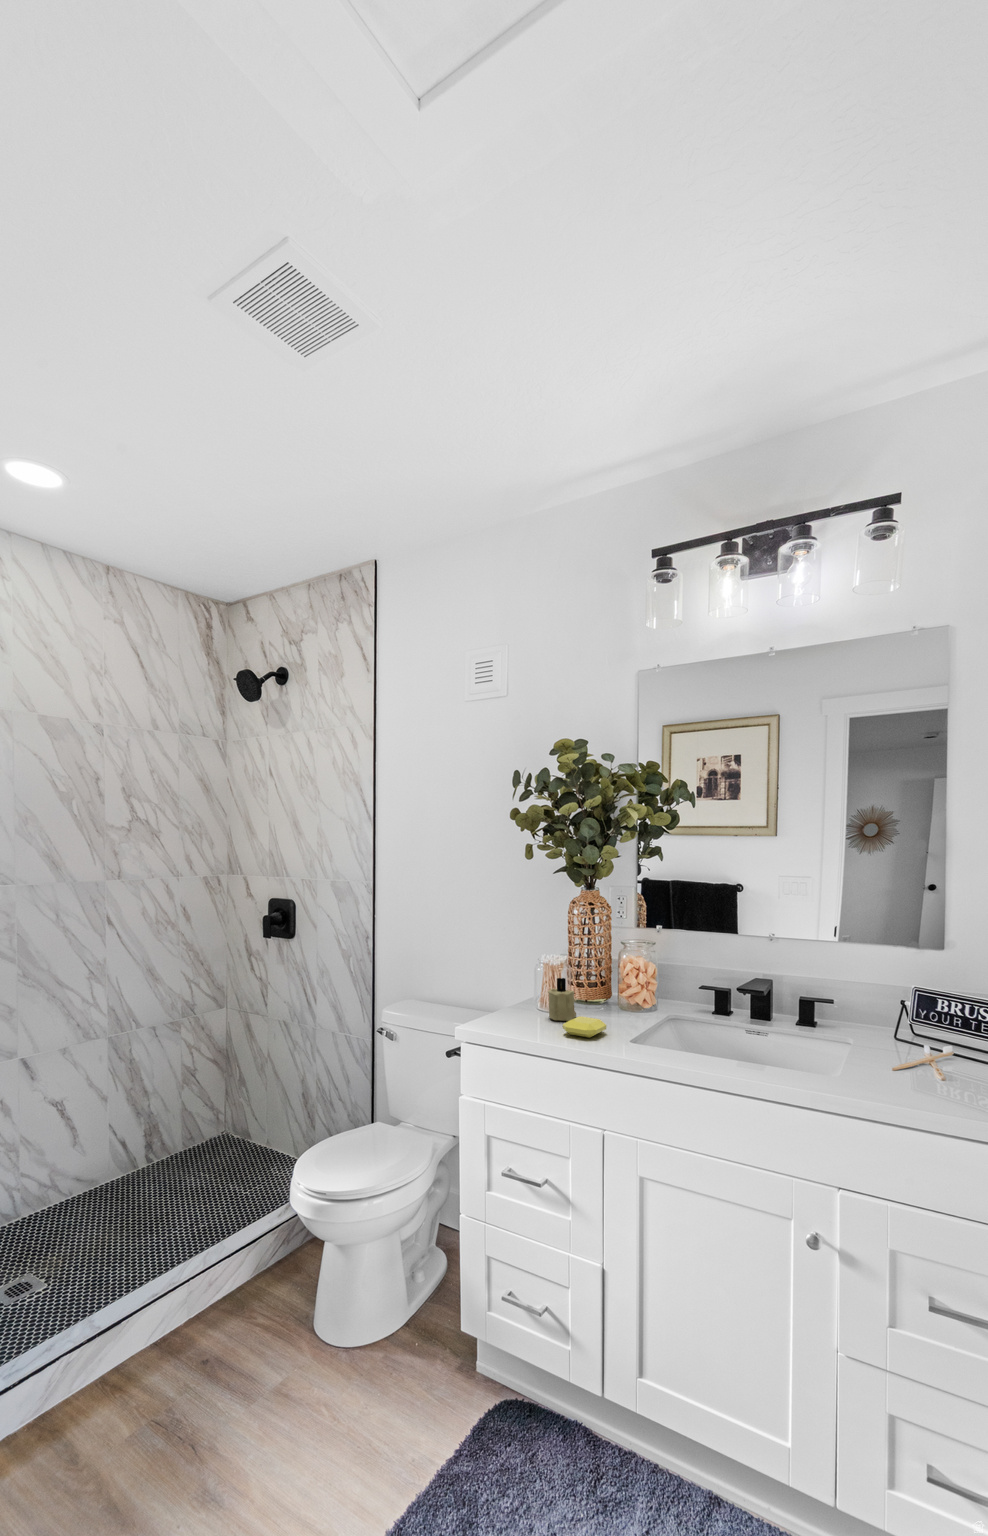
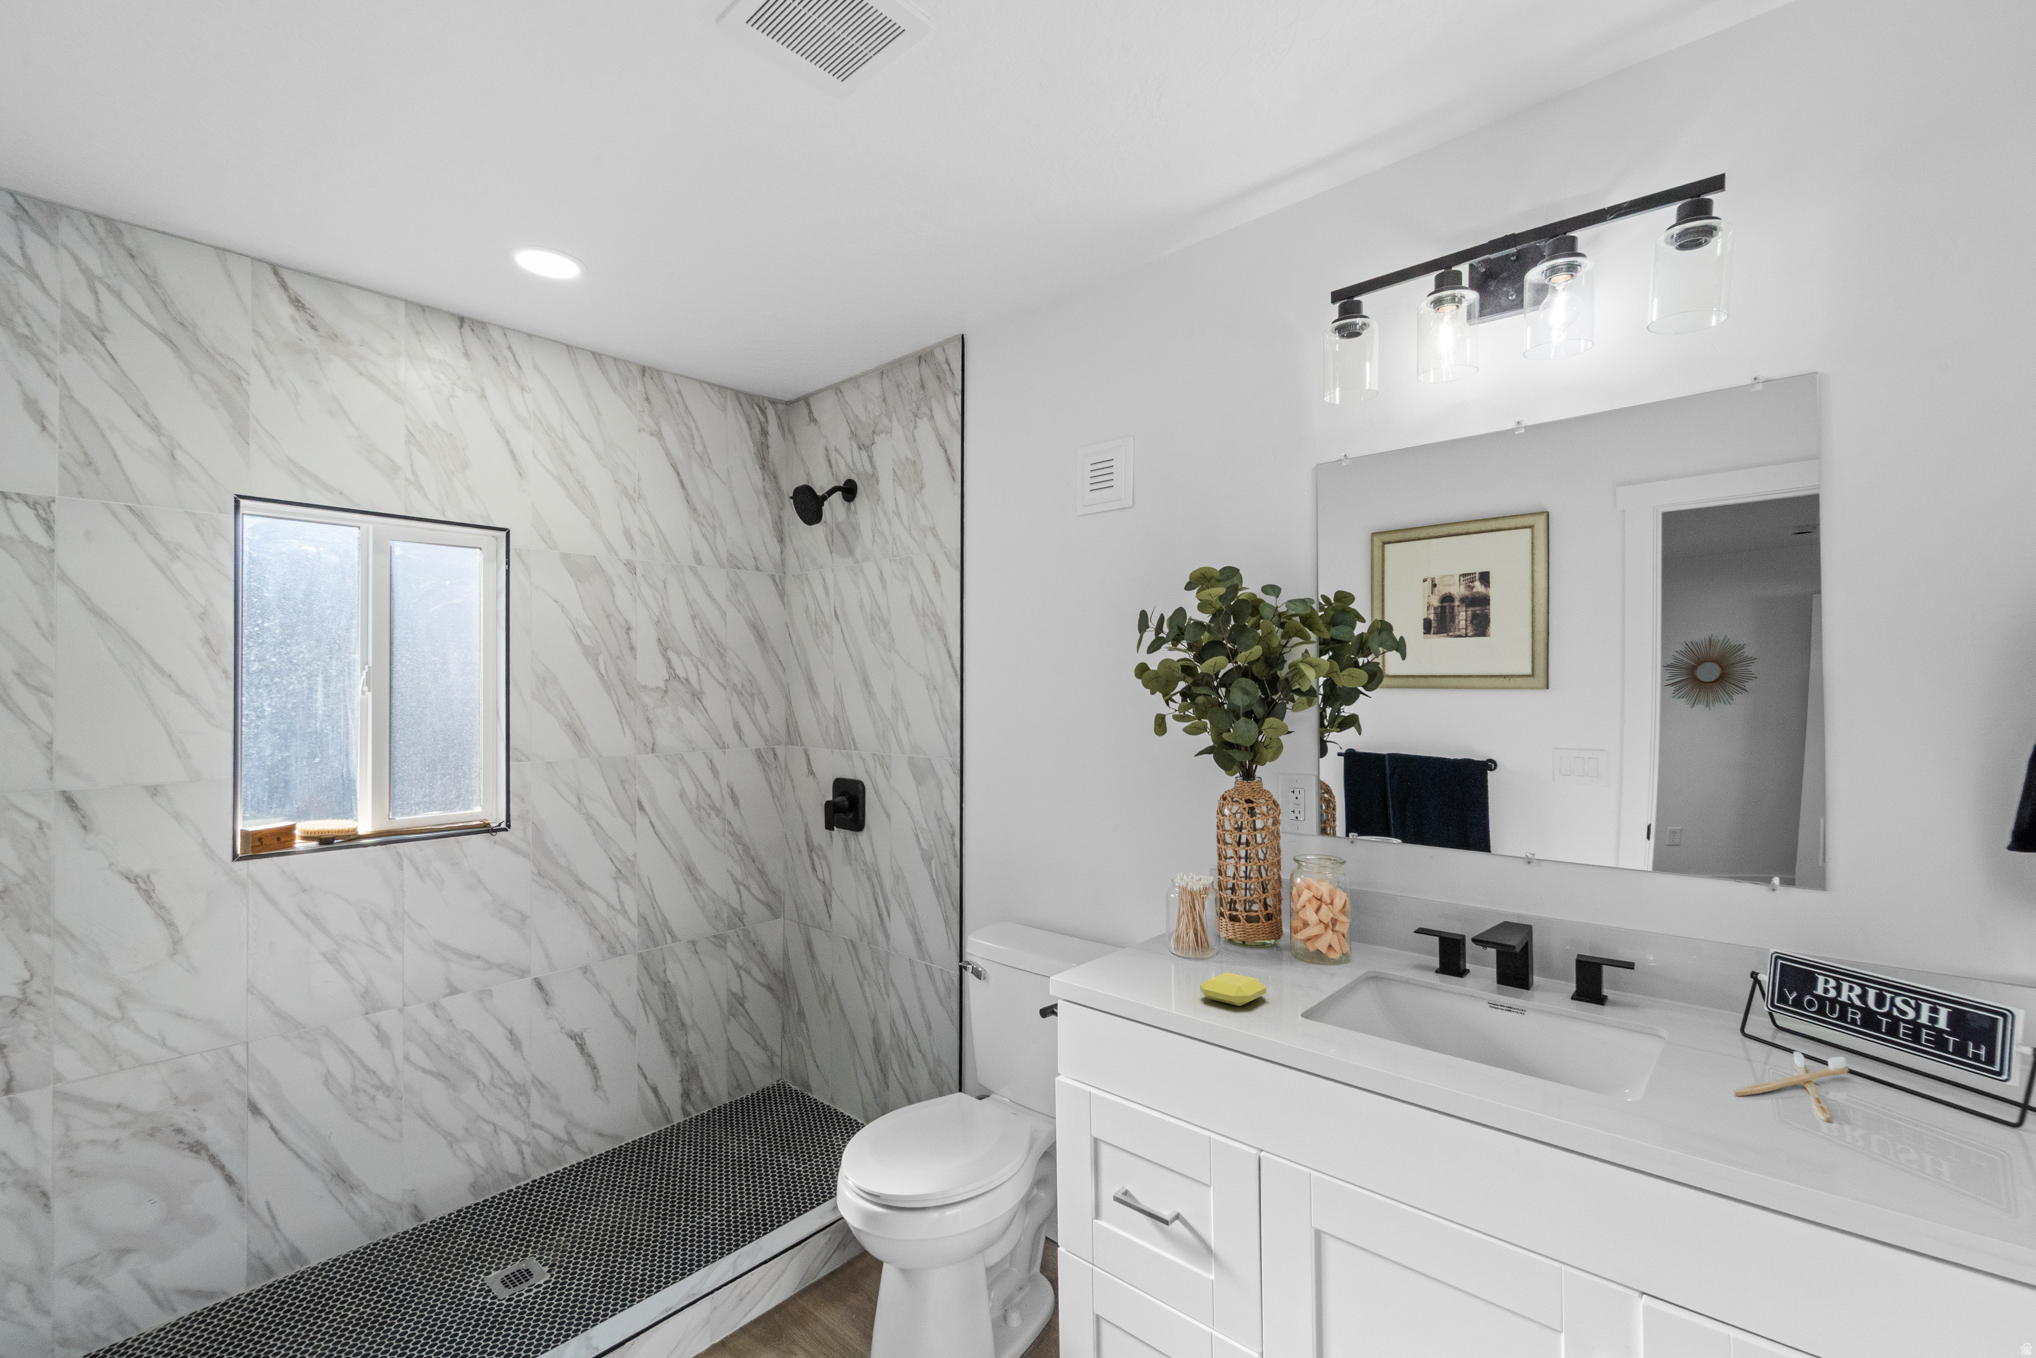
candle: present [548,978,576,1021] -> none [1182,912,1225,976]

